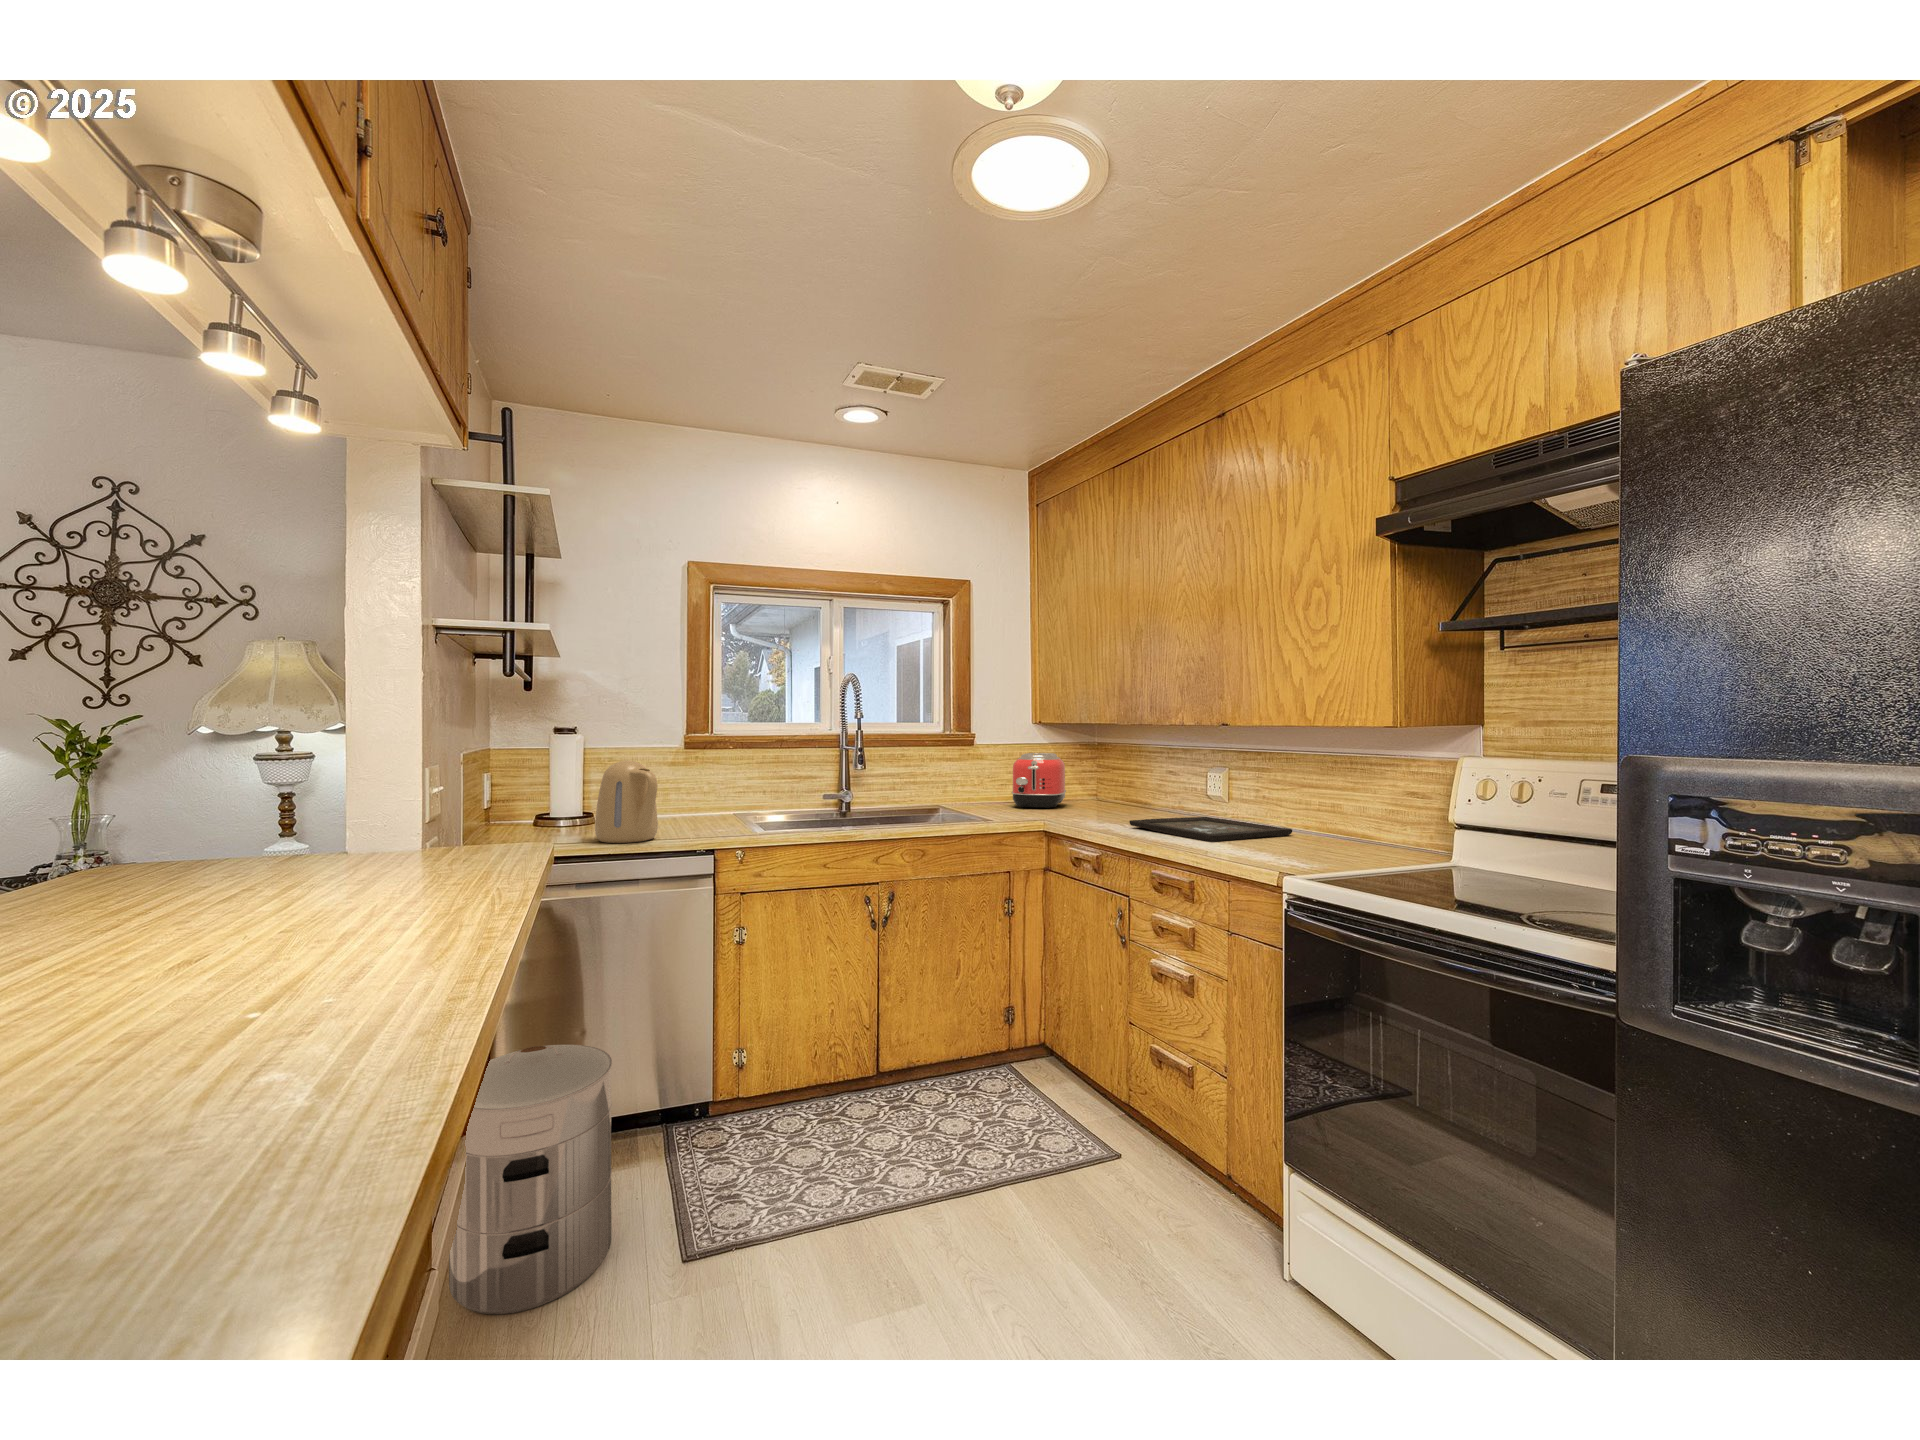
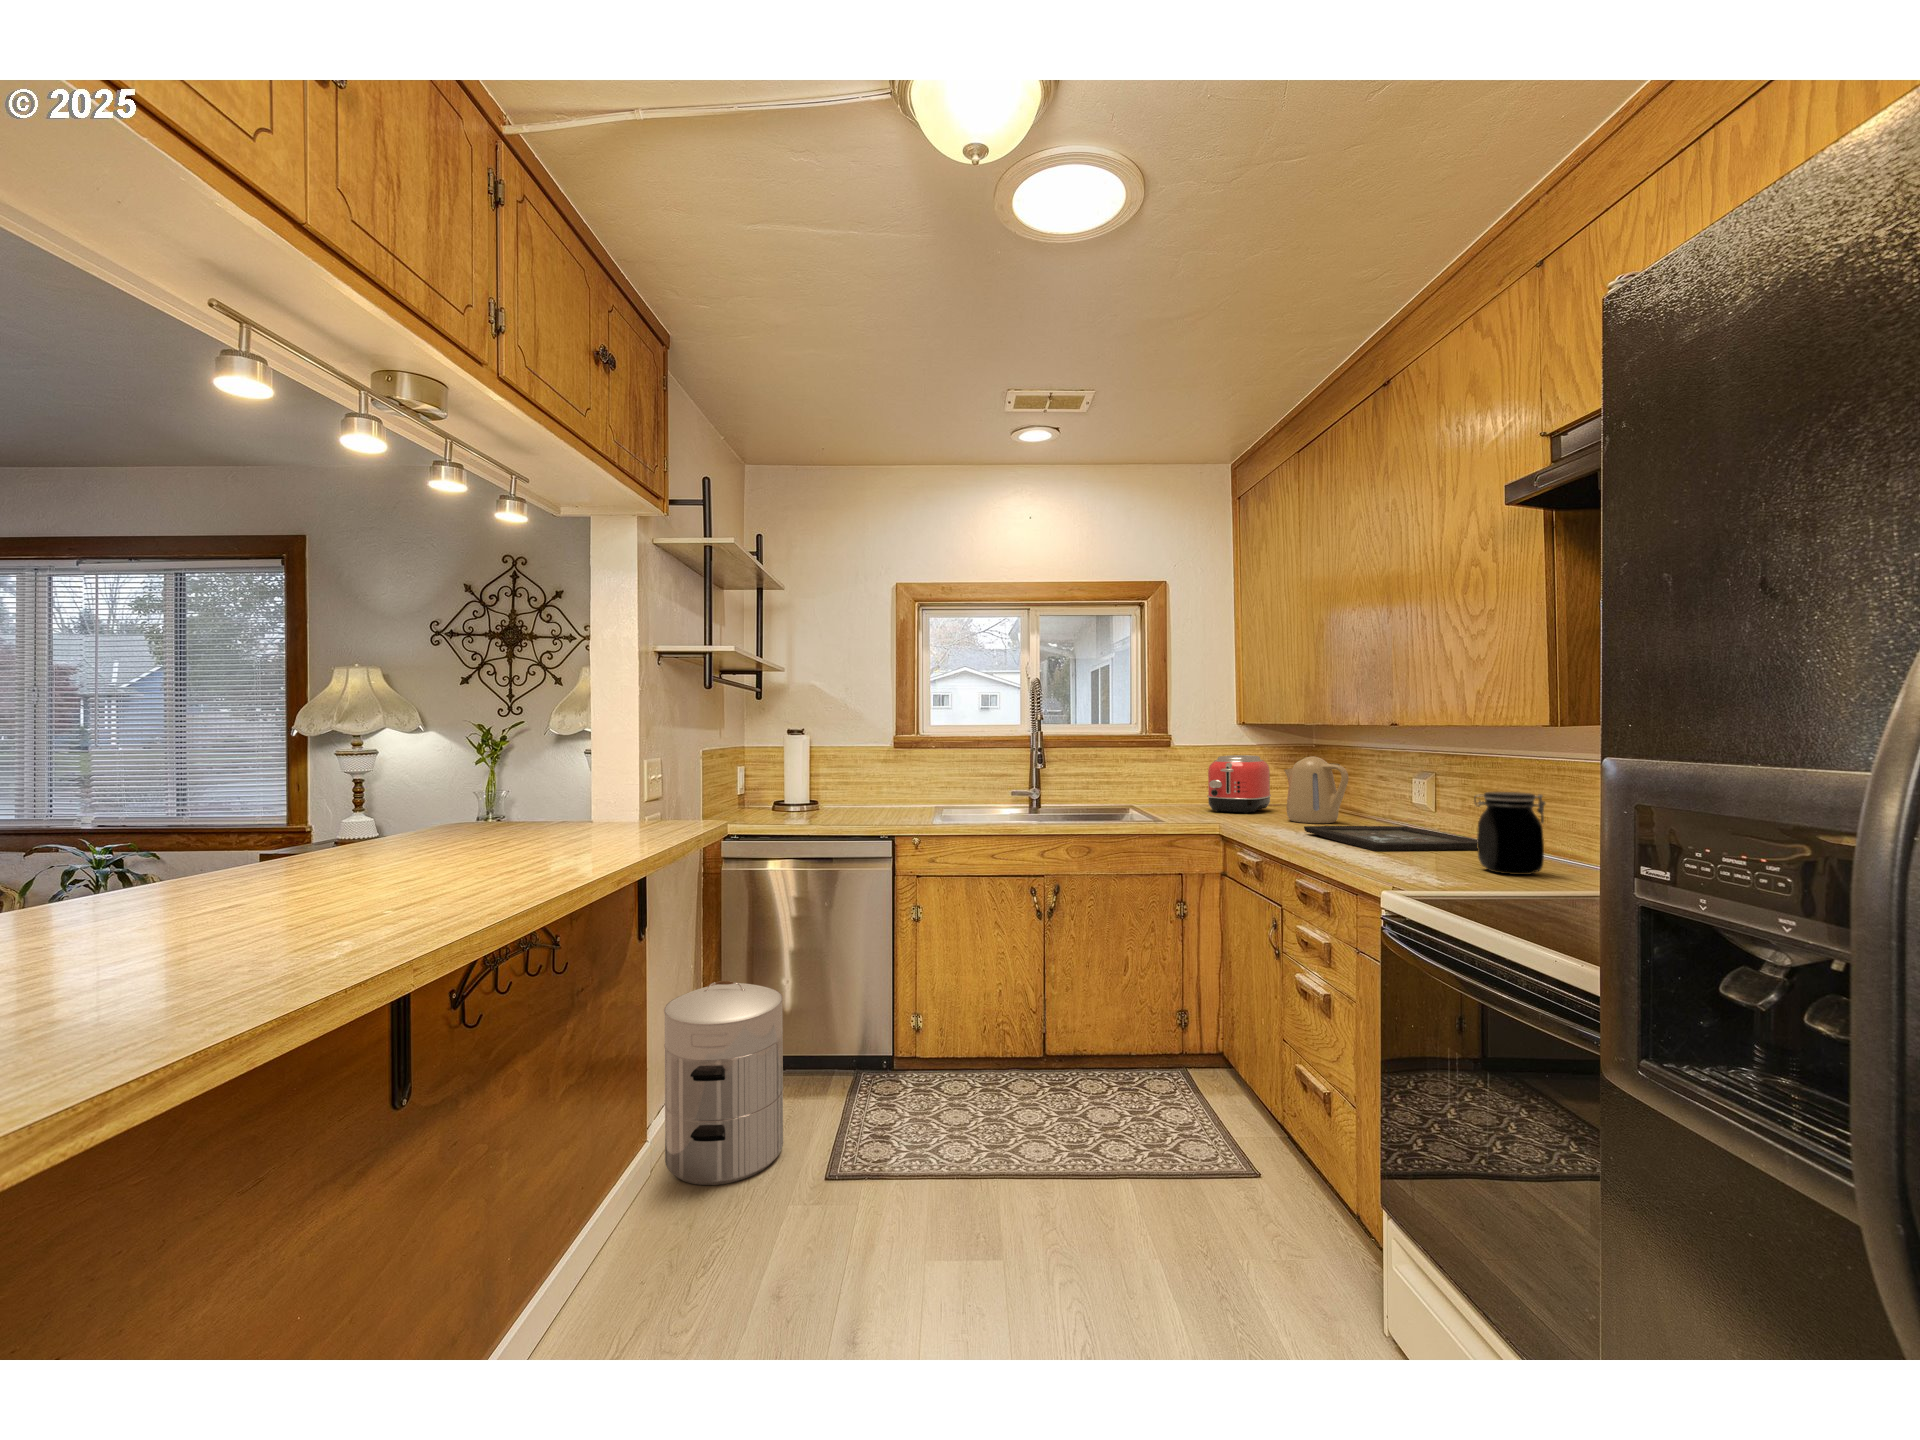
kettle: present [595,760,658,843] -> present [1284,756,1348,824]
jar: none [1309,786,1365,858] -> present [1474,792,1545,875]

